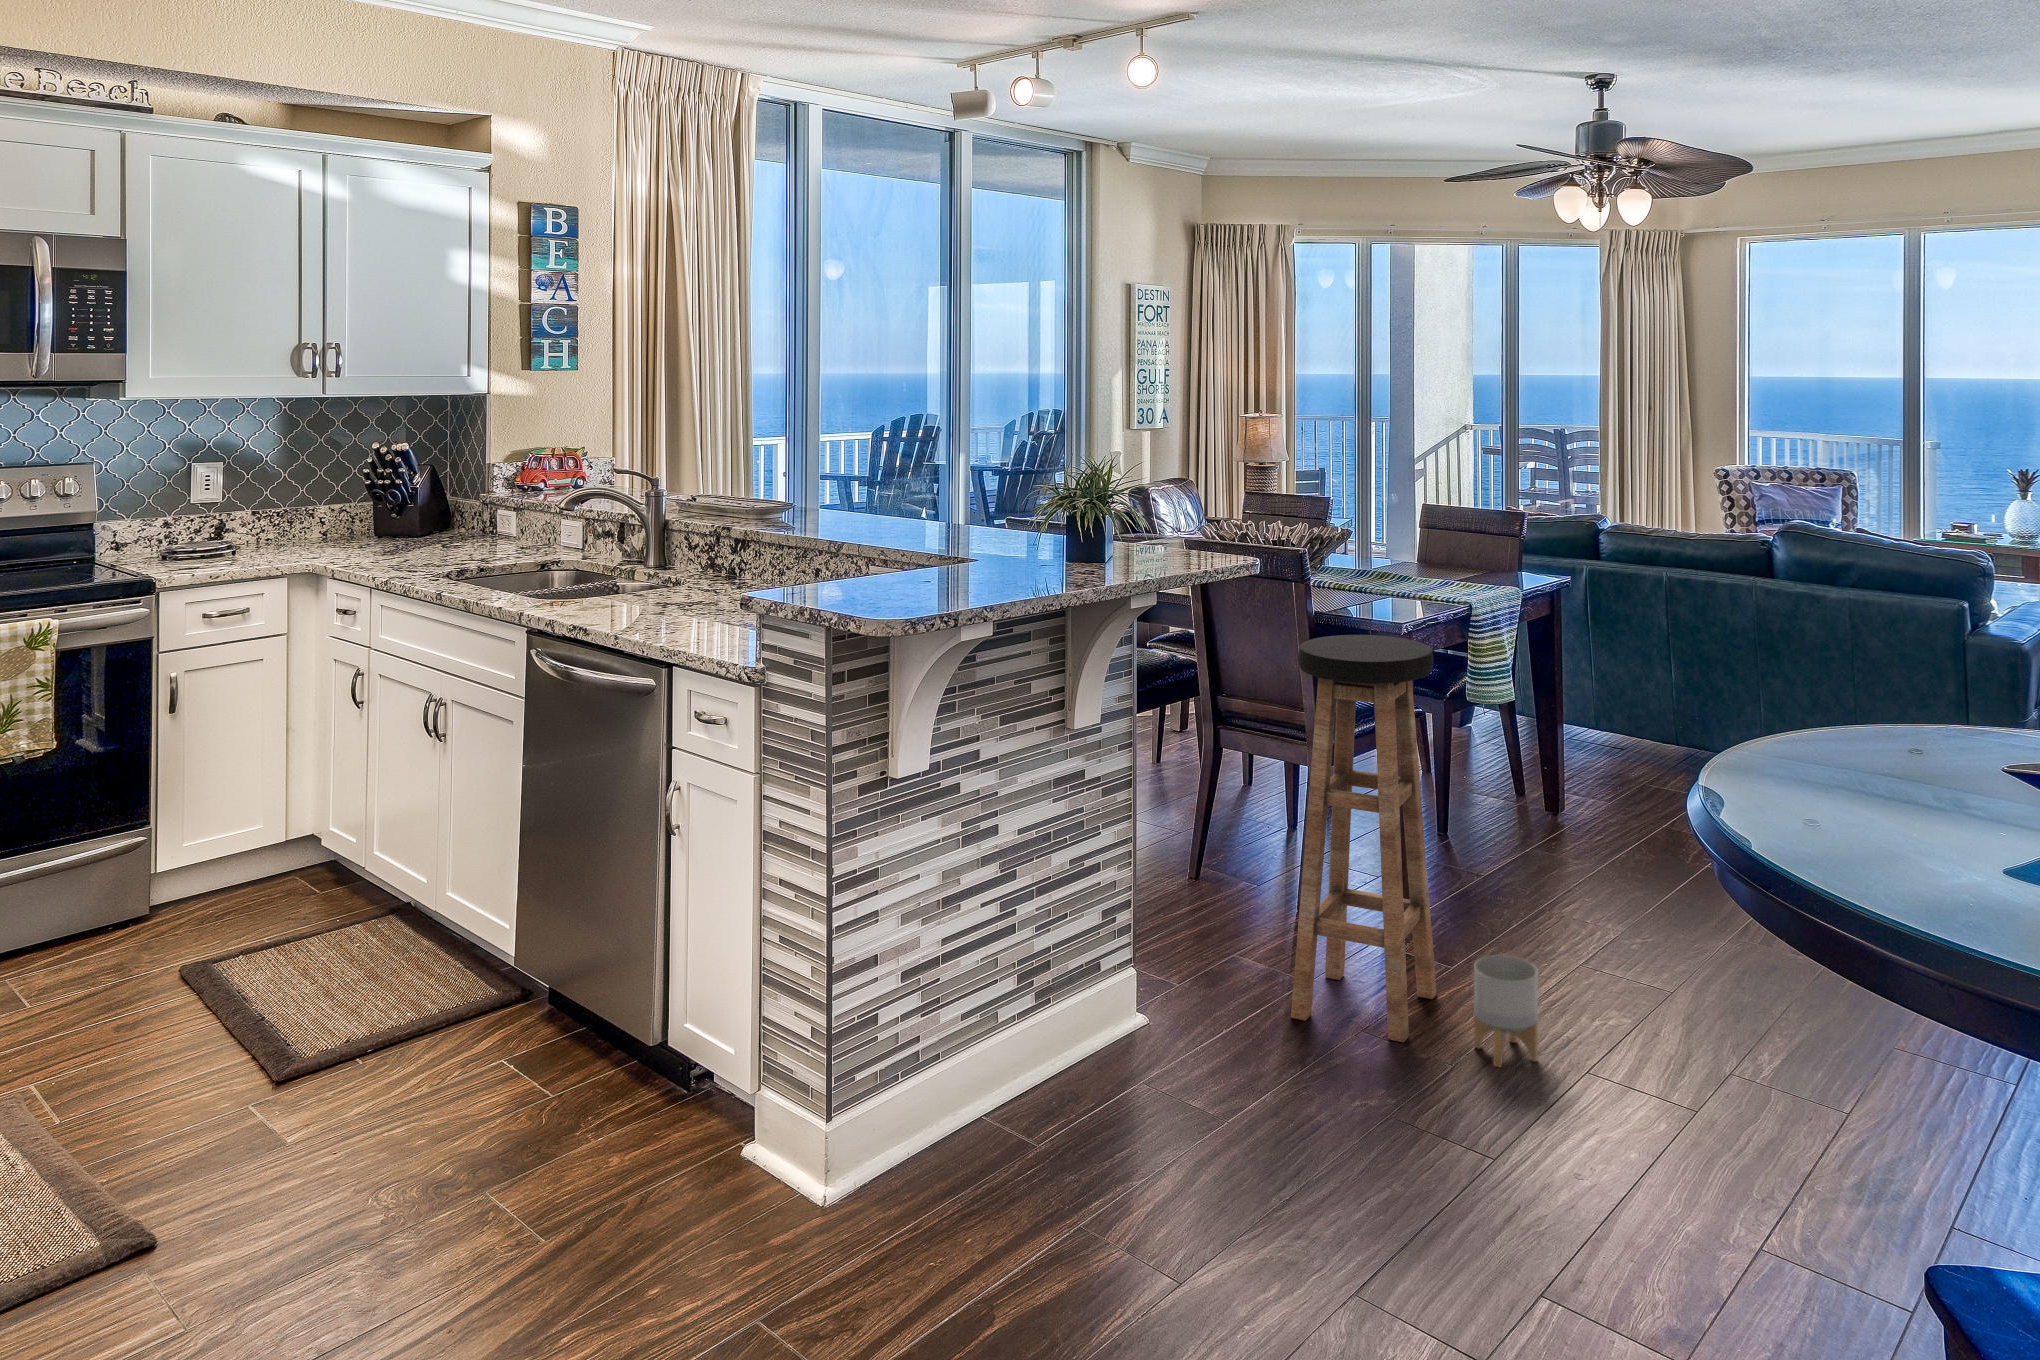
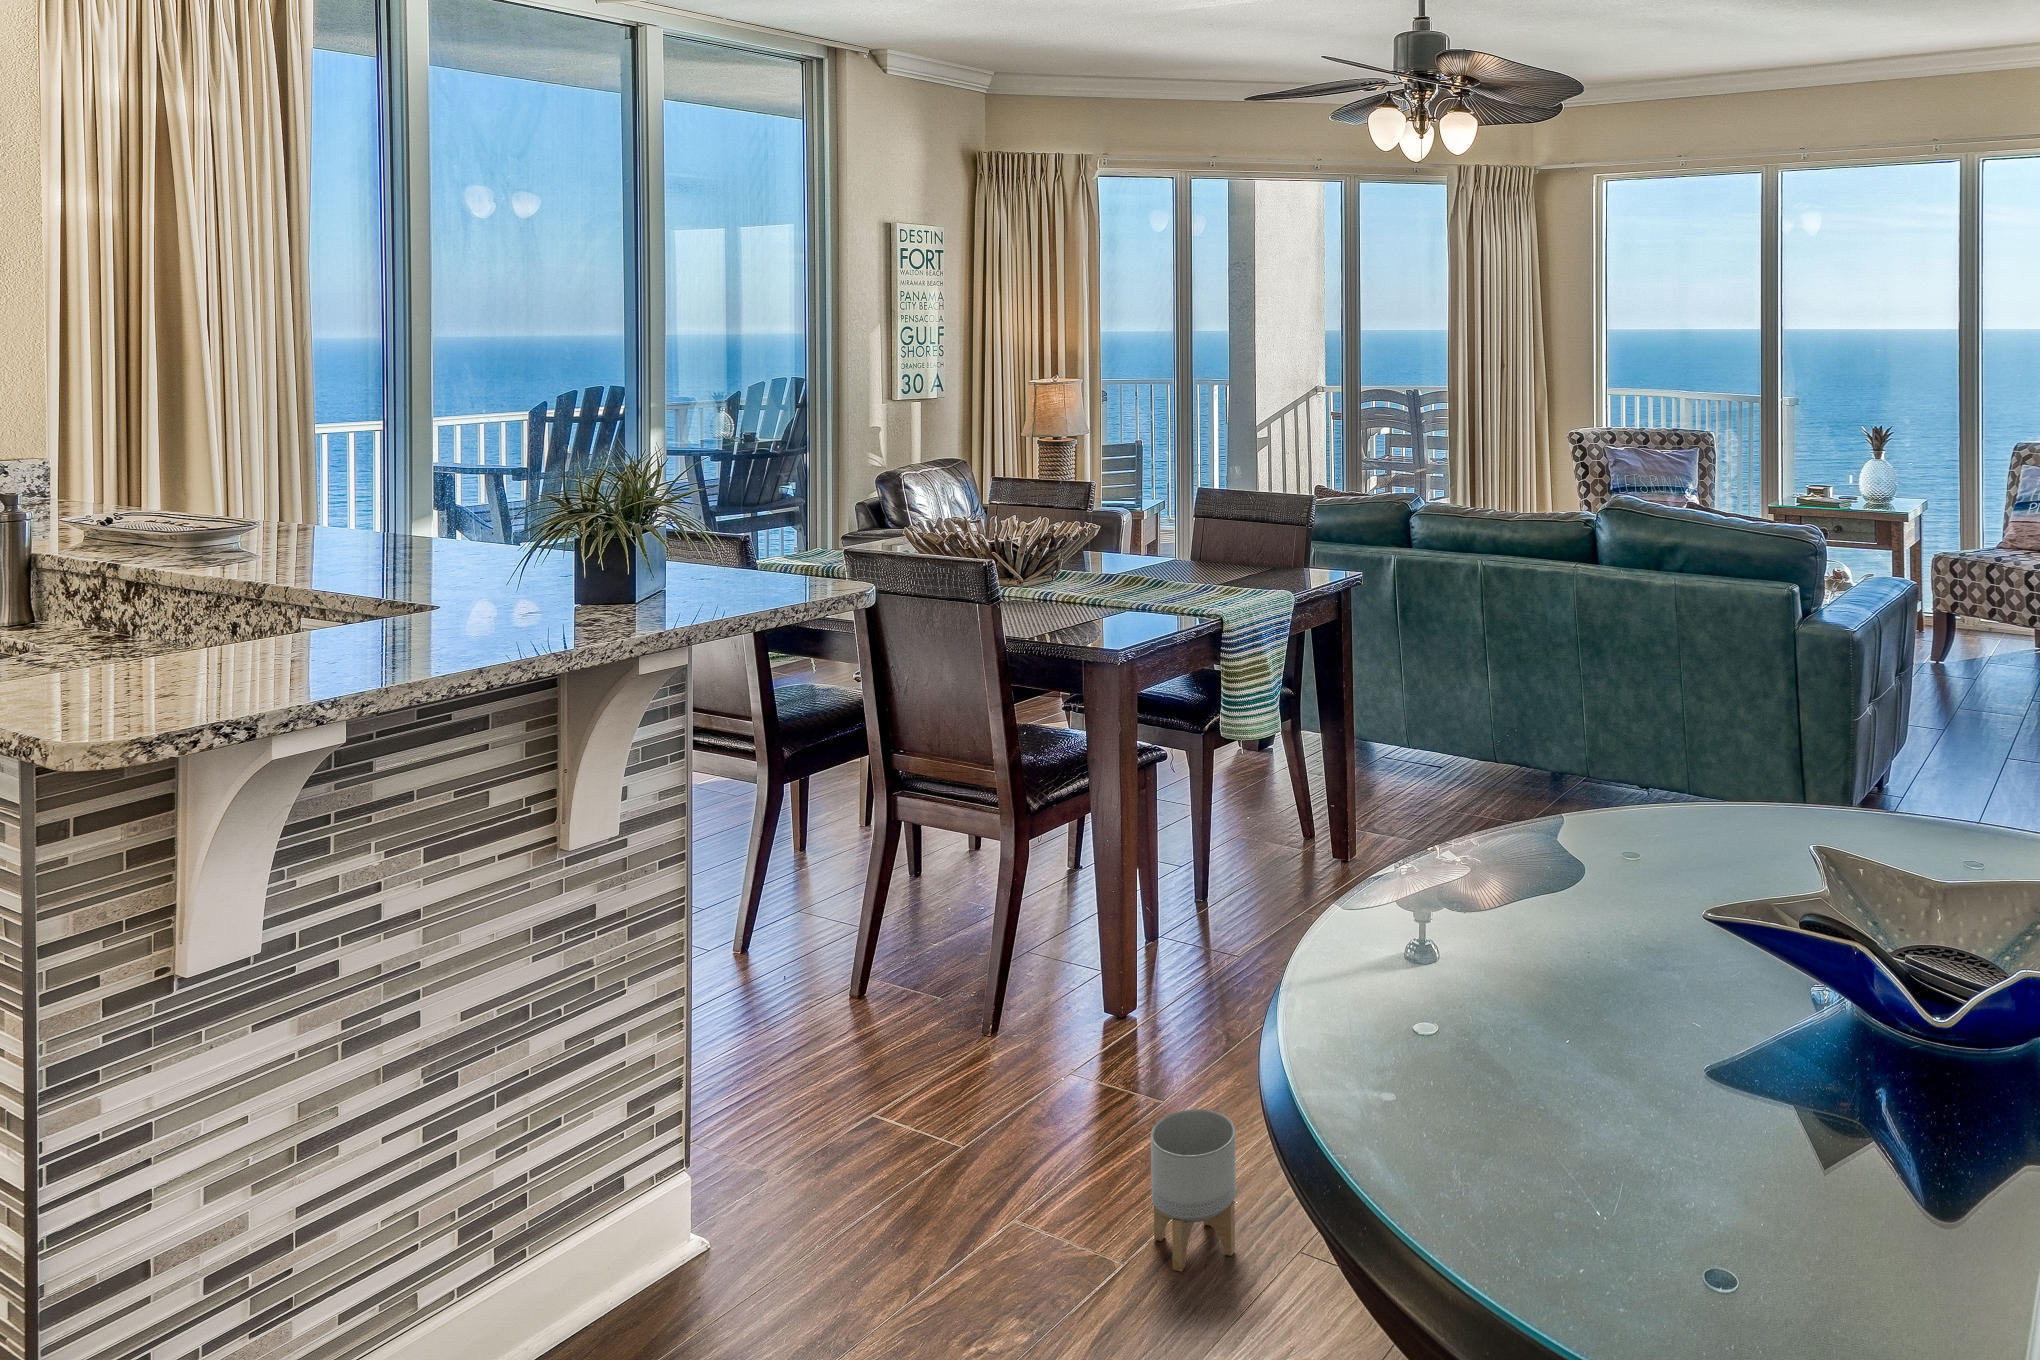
bar stool: present [1291,635,1436,1042] -> none [914,682,1126,1242]

